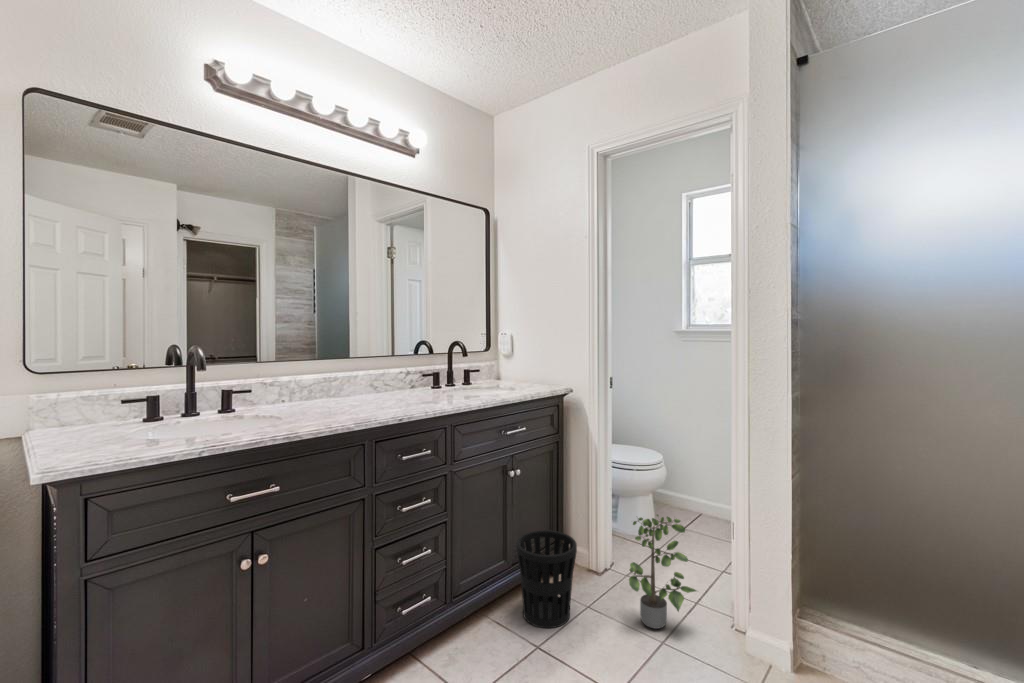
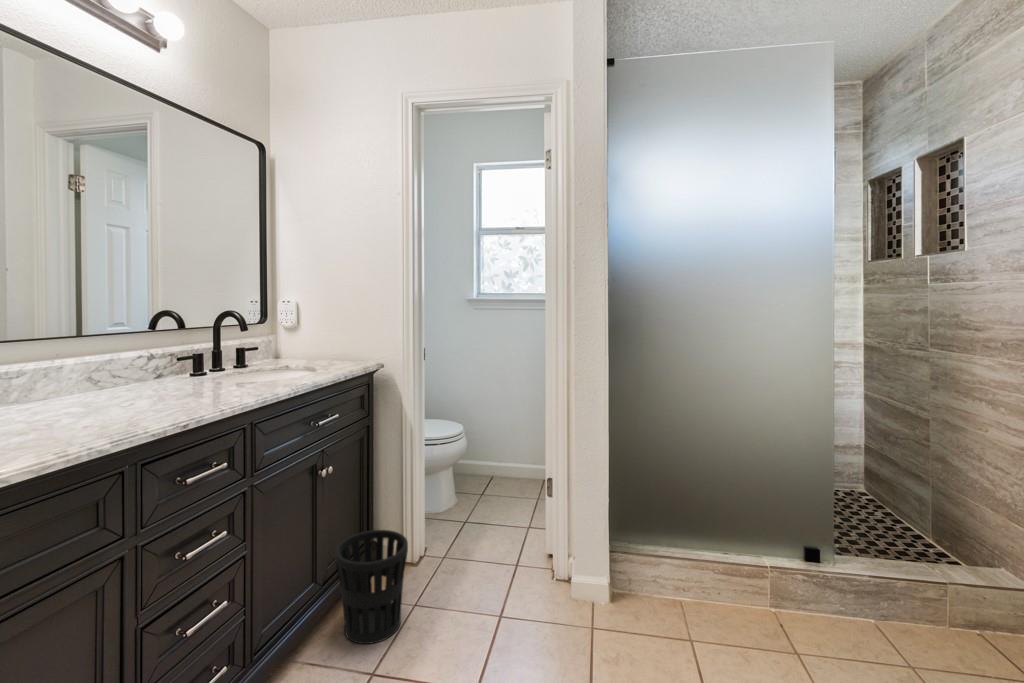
potted plant: present [629,515,696,629] -> none [461,486,529,604]

